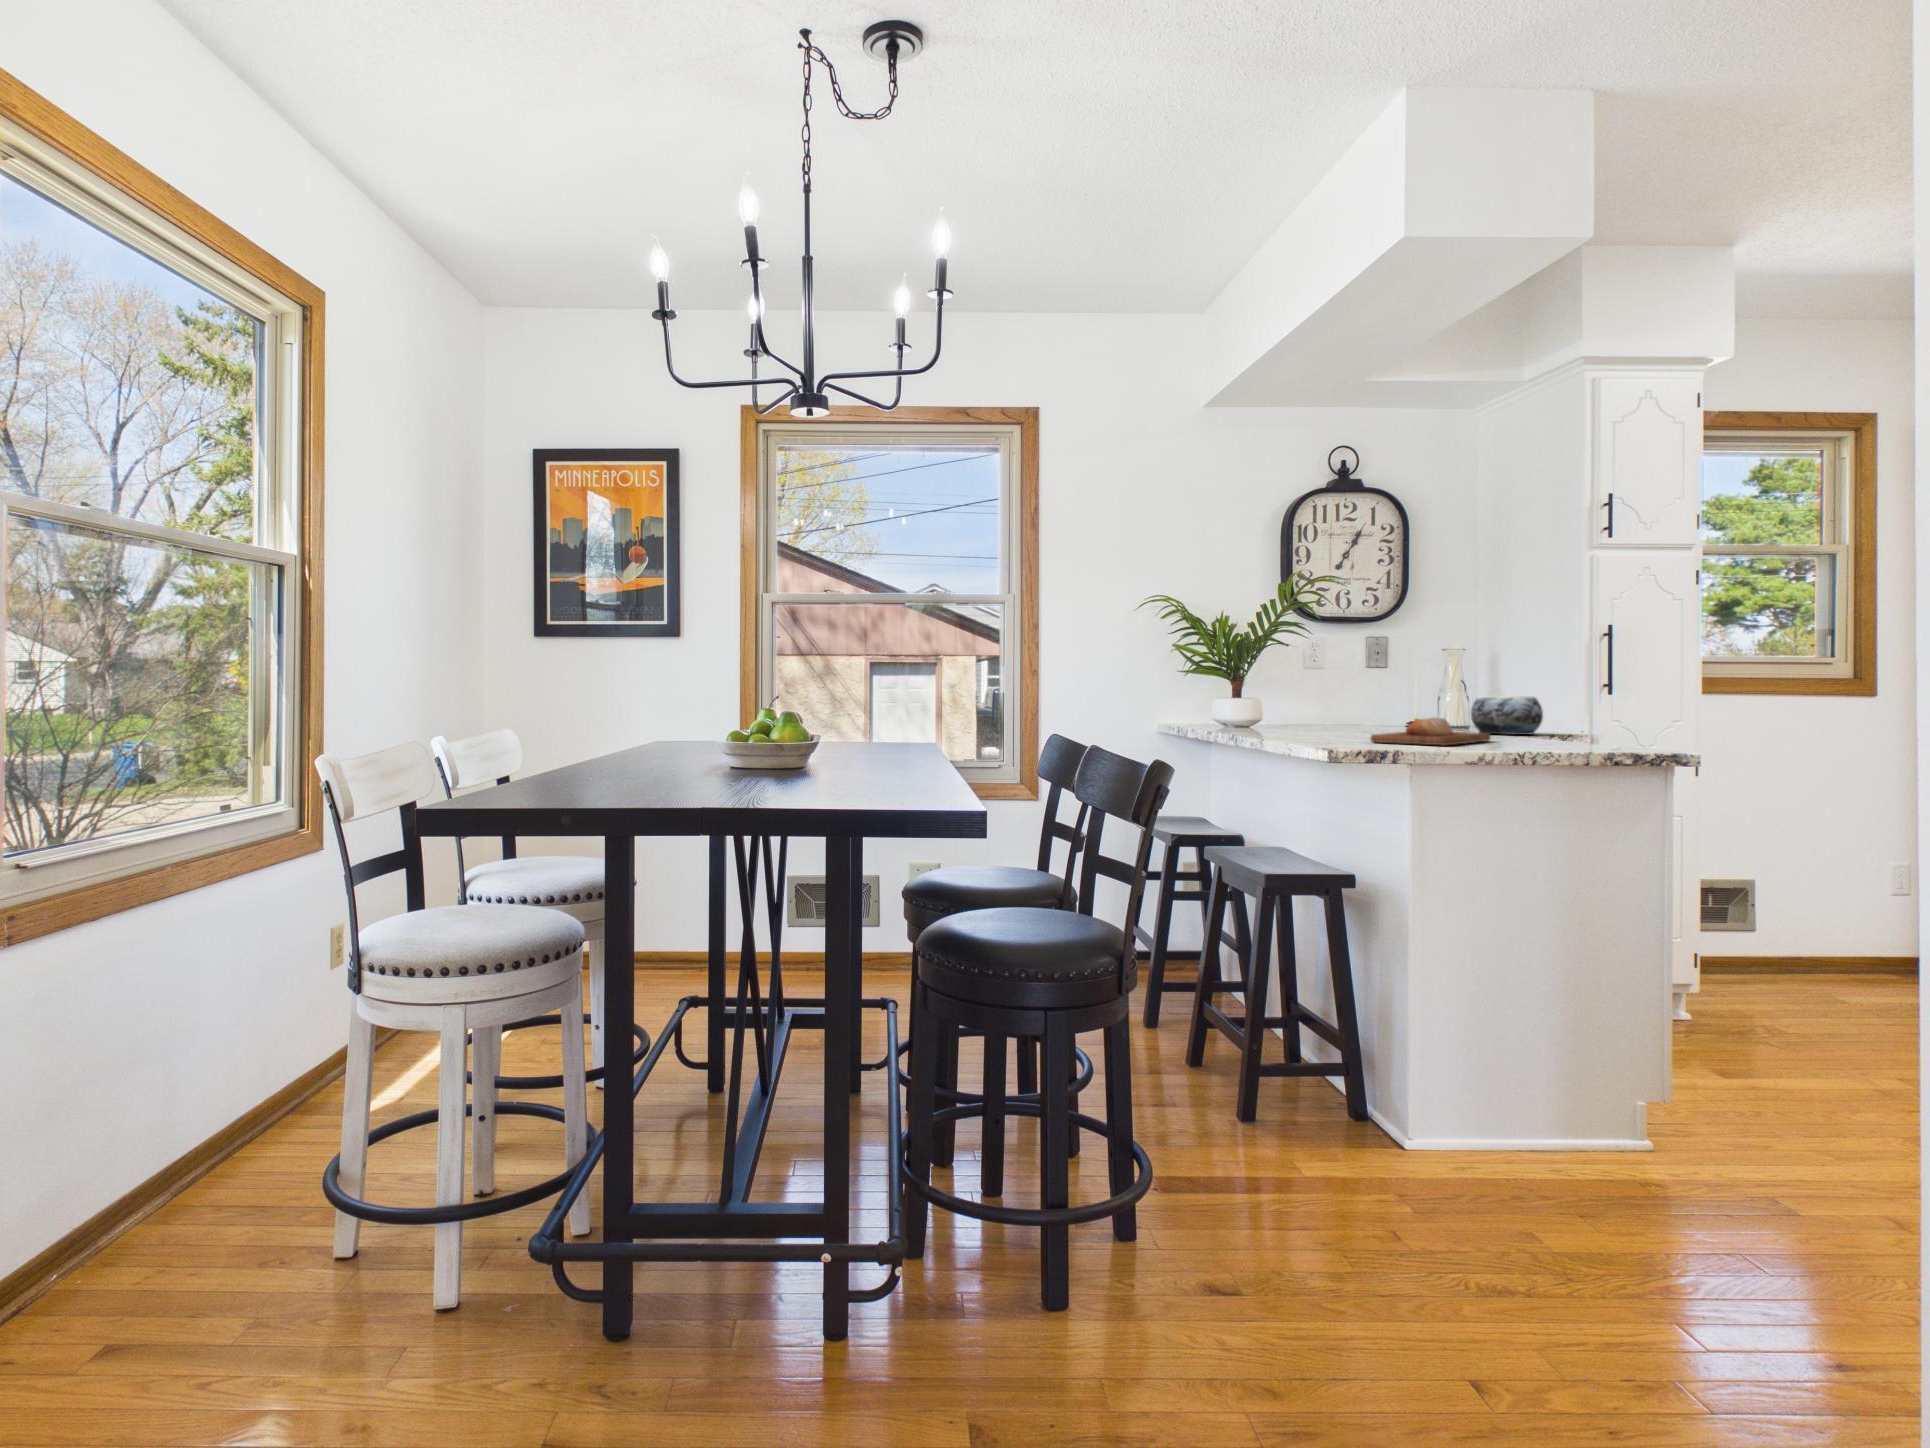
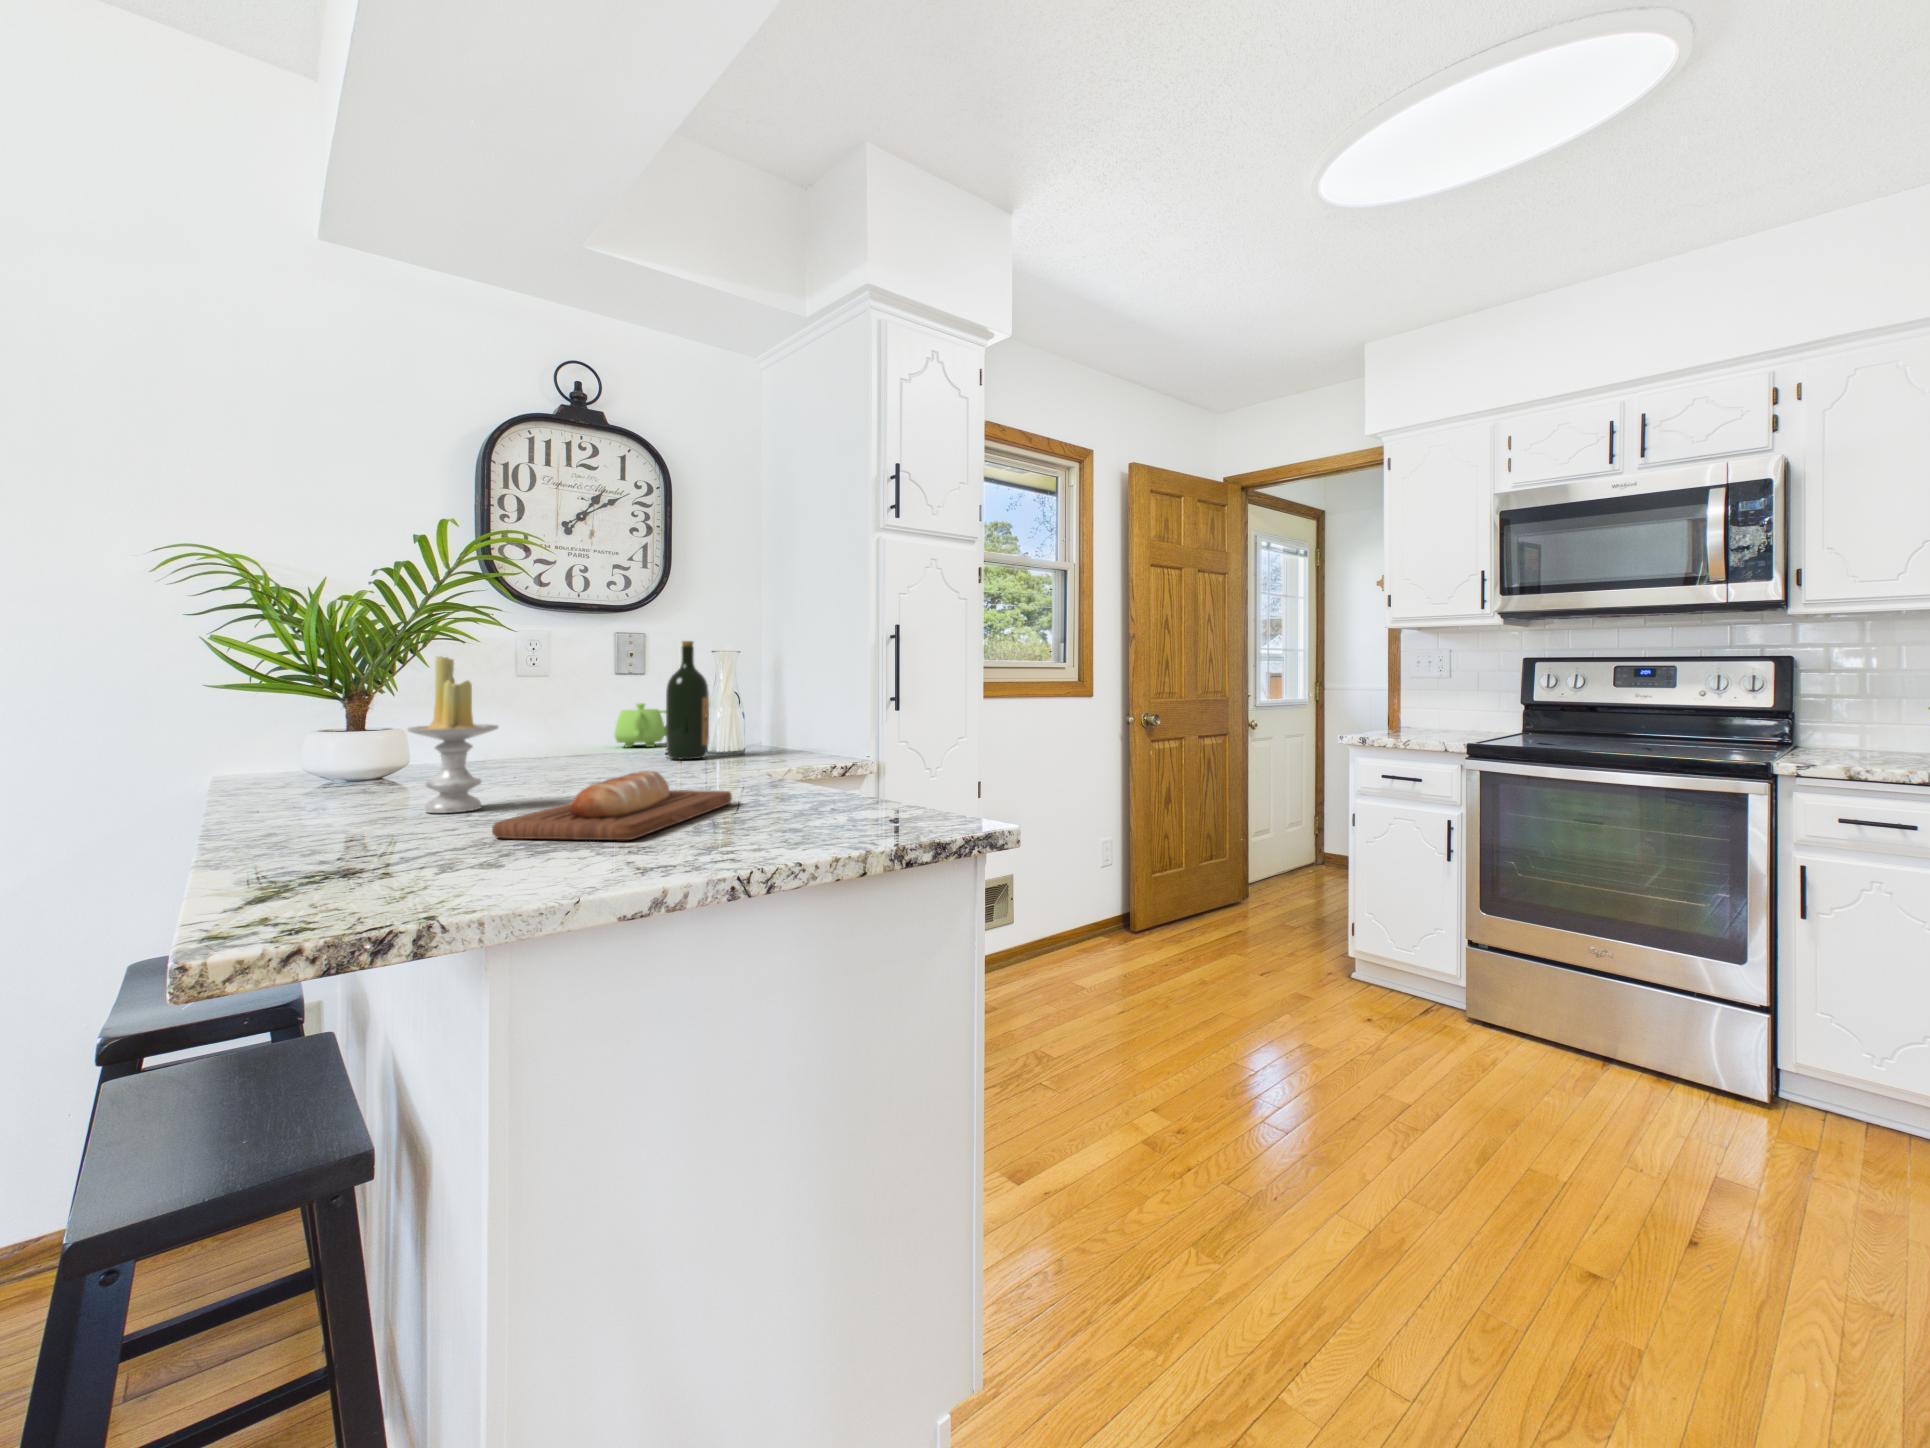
wine bottle: none [1417,642,1449,728] -> present [666,641,709,759]
candle: none [1305,653,1351,736] -> present [408,656,498,813]
teapot: none [1355,690,1411,722] -> present [614,703,666,747]
decorative bowl: present [1471,695,1543,735] -> none [725,717,818,775]

